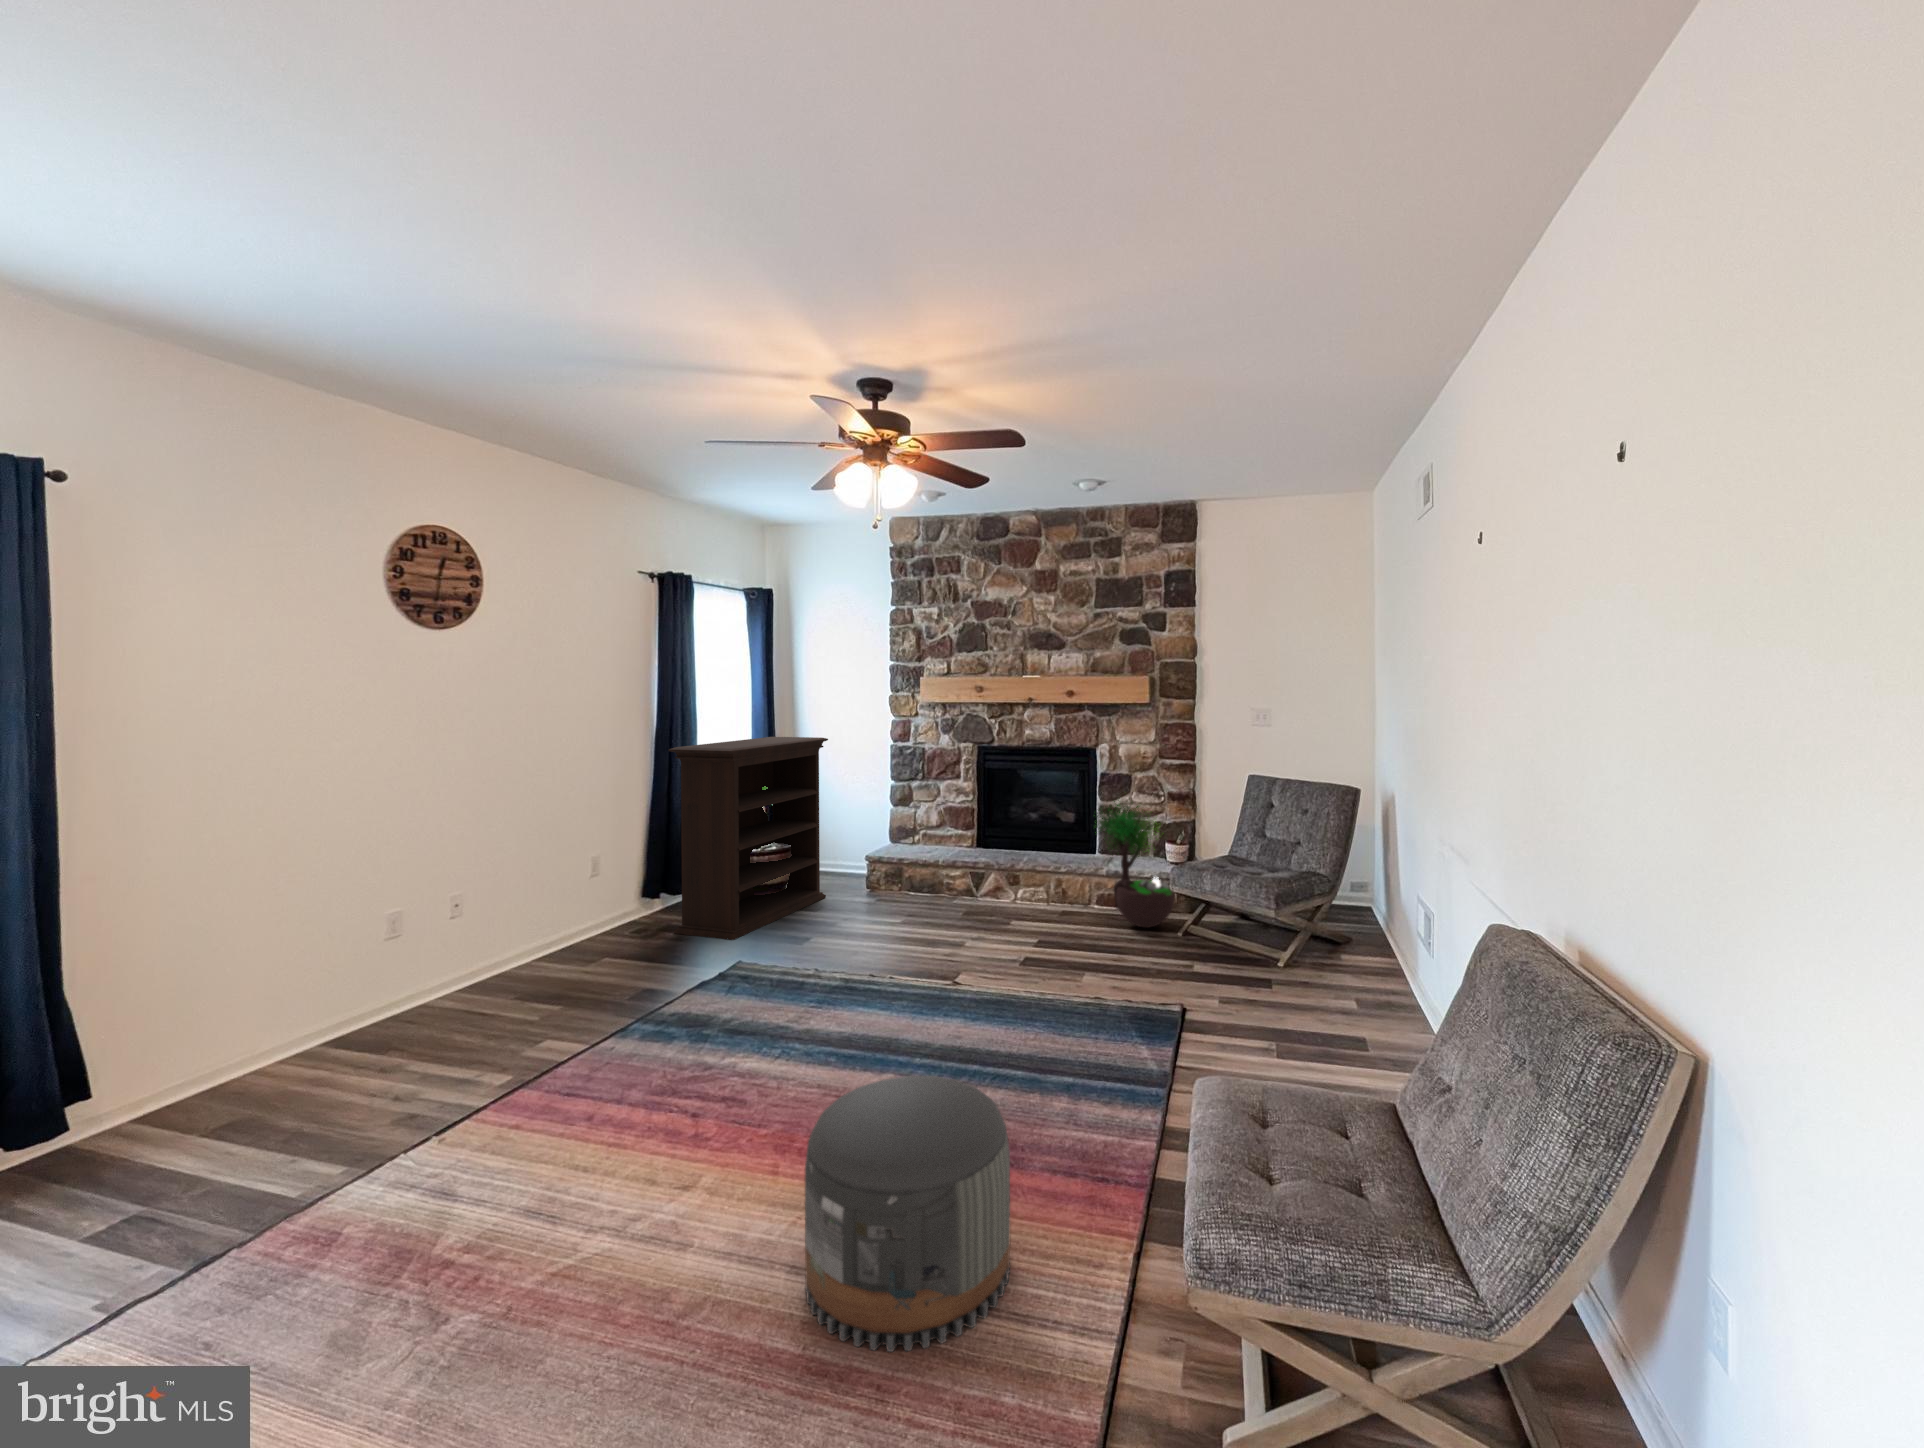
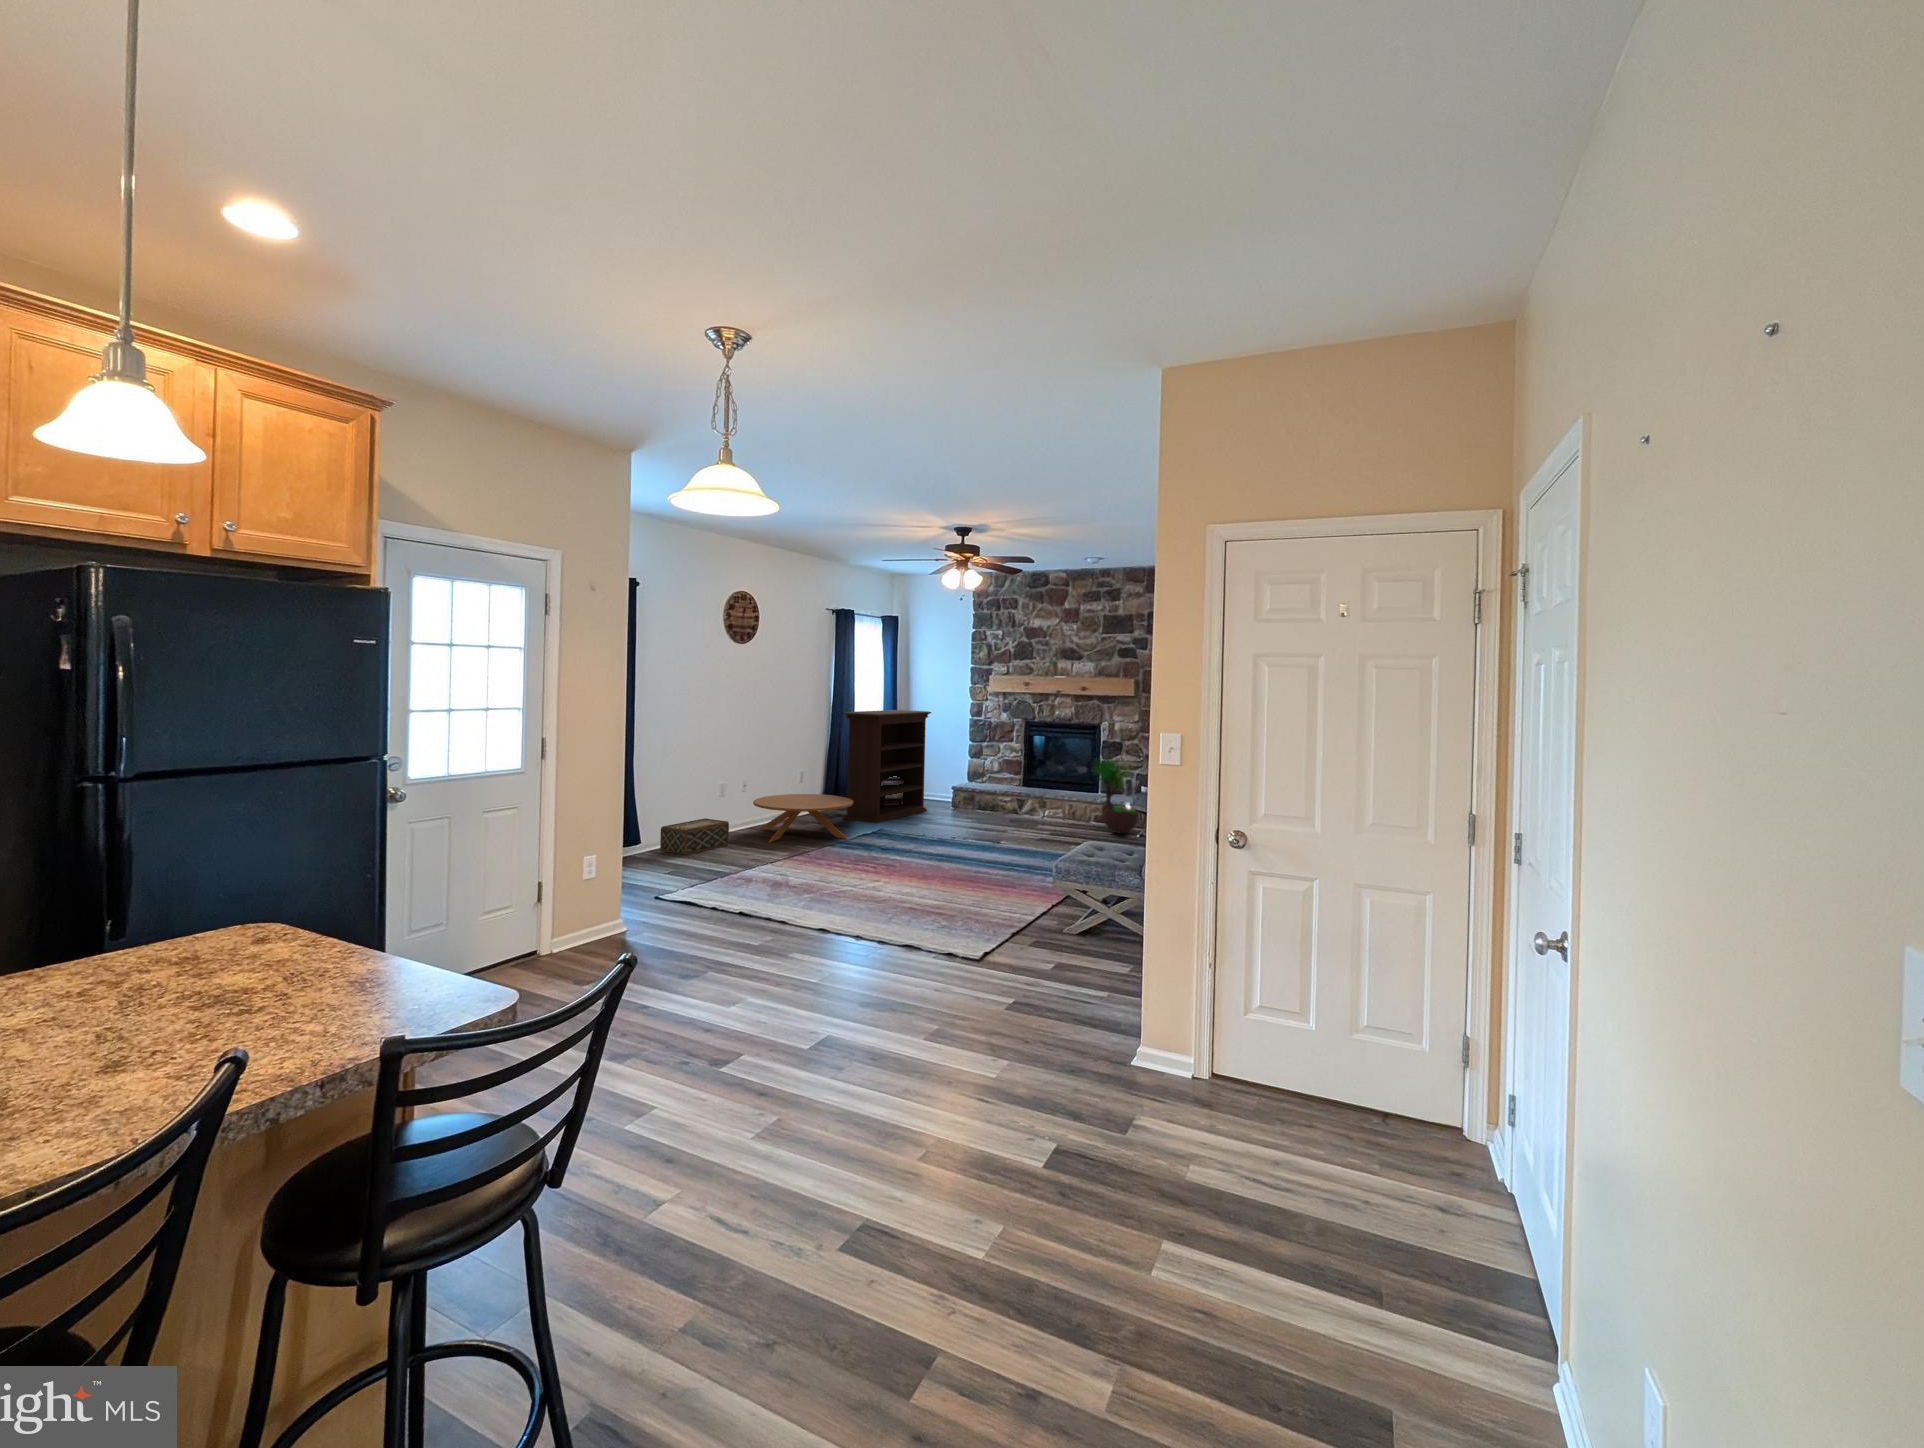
coffee table: none [463,902,680,1033] -> present [753,794,853,843]
woven basket: none [178,999,382,1117] -> present [660,818,729,855]
pouf: present [805,1076,1010,1352] -> none [926,836,1003,911]

